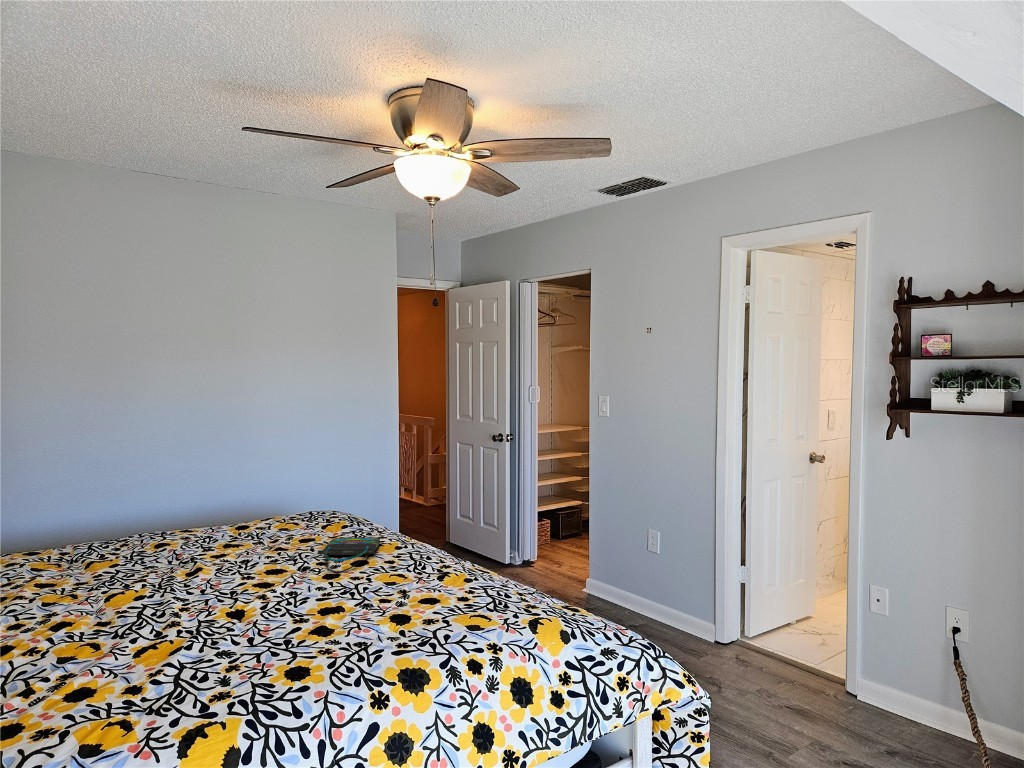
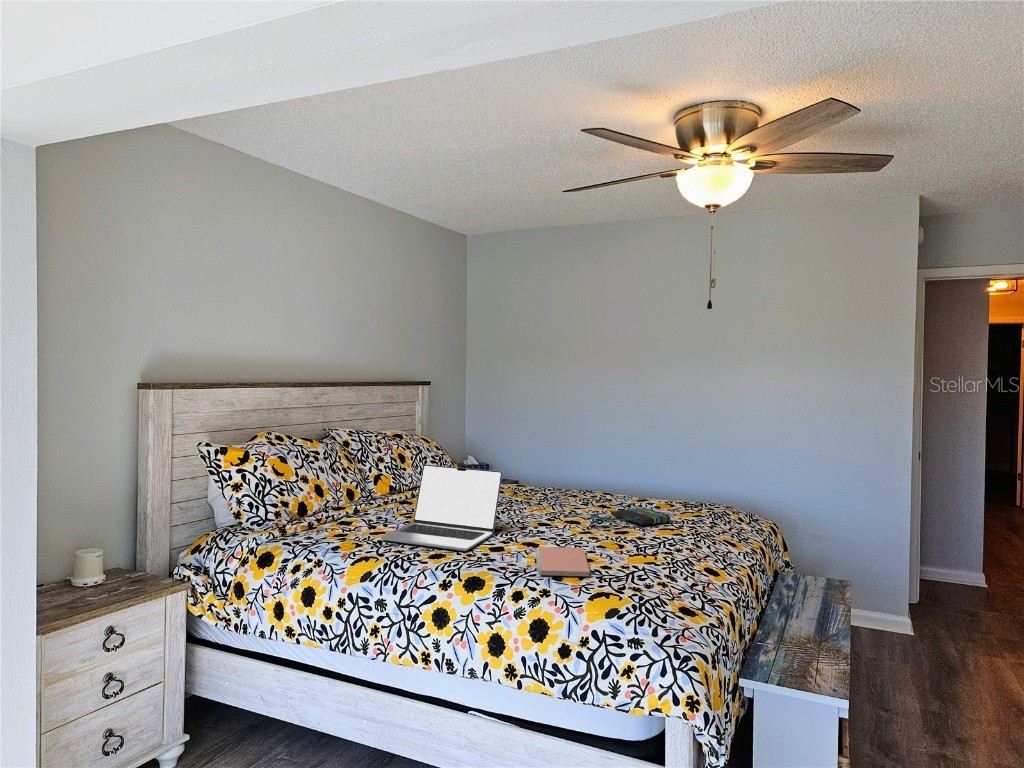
laptop: none [119,531,314,697] -> present [381,465,502,551]
notebook: none [374,593,489,634] -> present [536,547,590,576]

